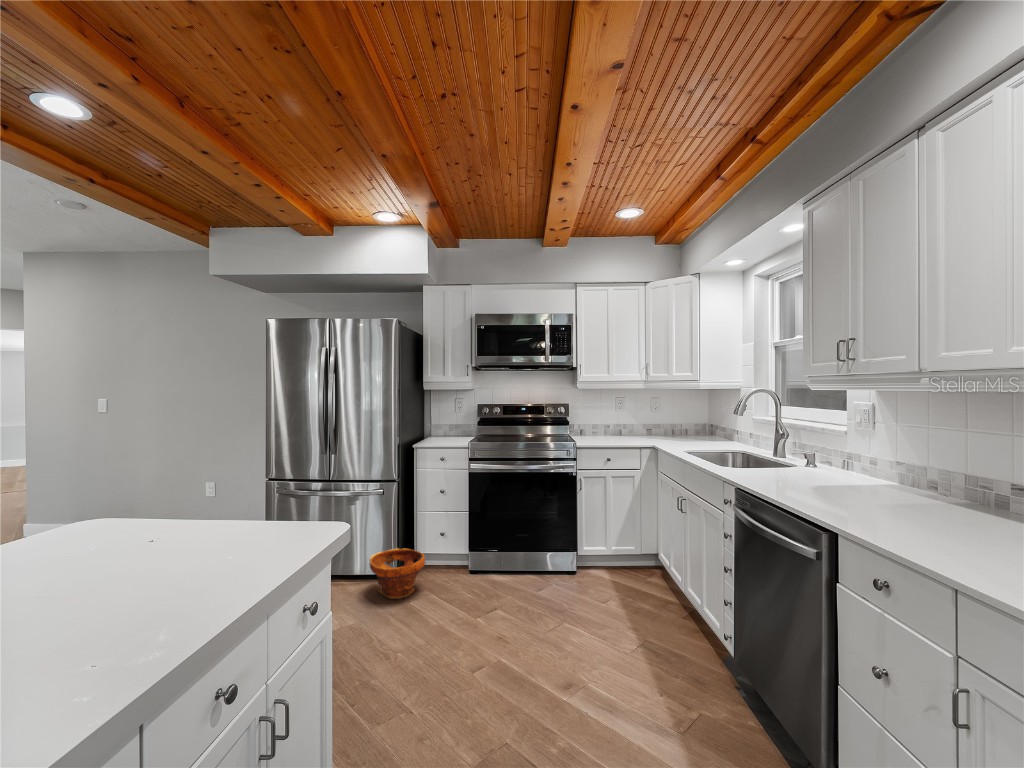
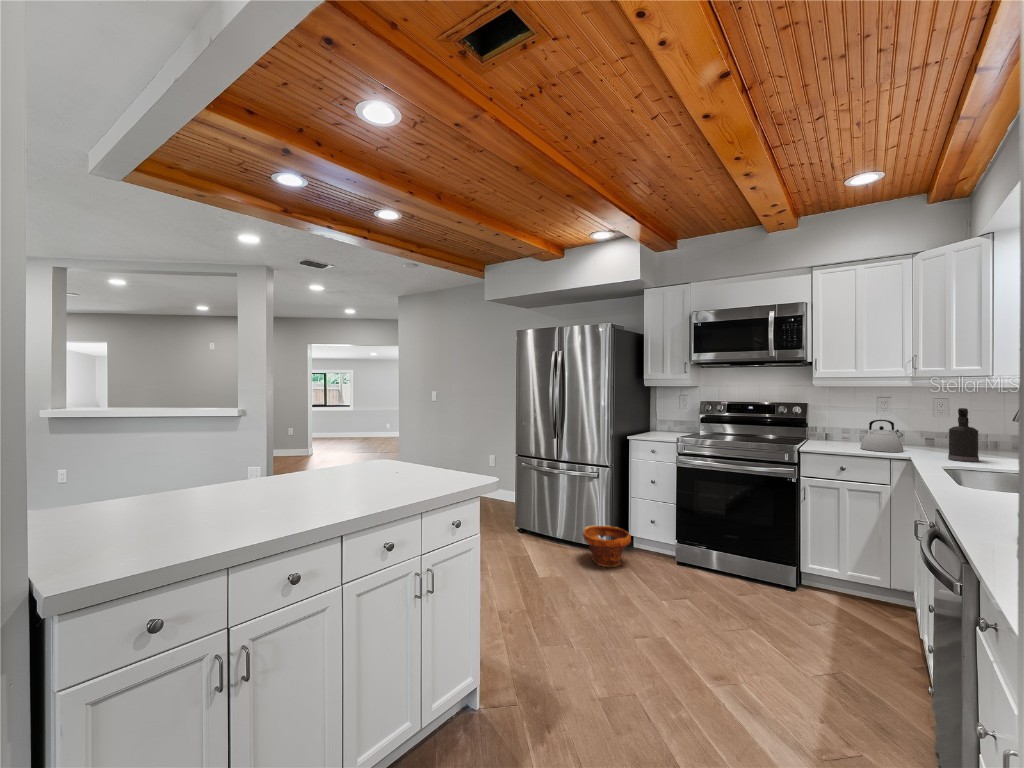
spray bottle: none [674,405,692,446] -> present [948,408,979,462]
kettle: none [614,416,642,442] -> present [860,420,904,452]

